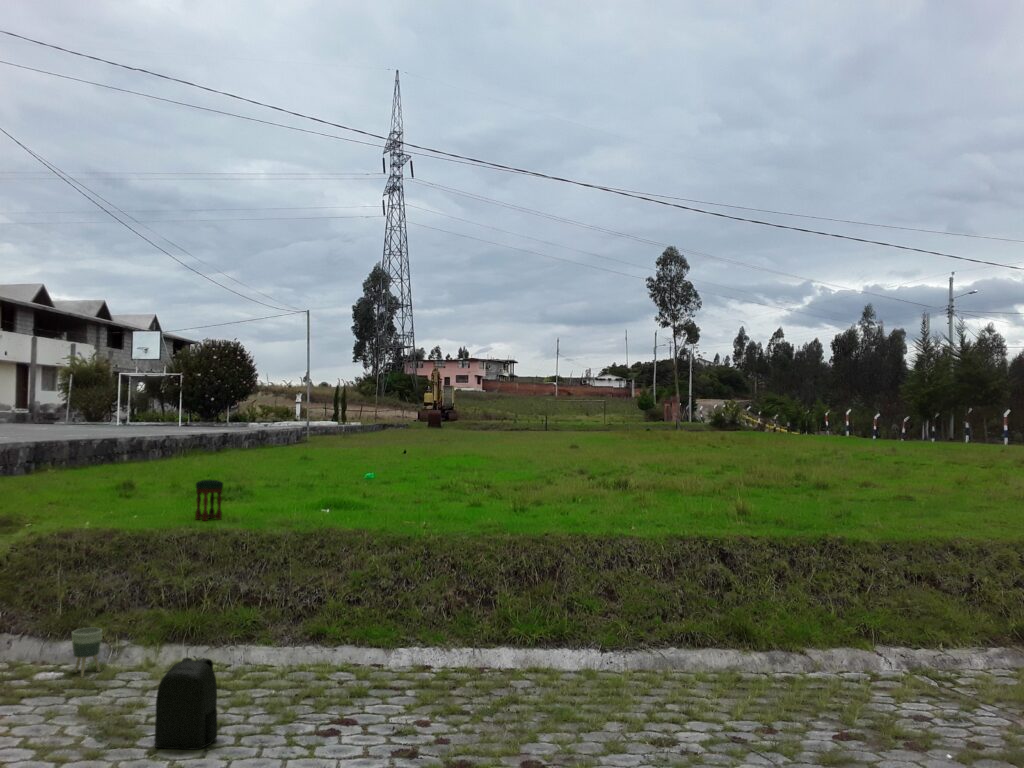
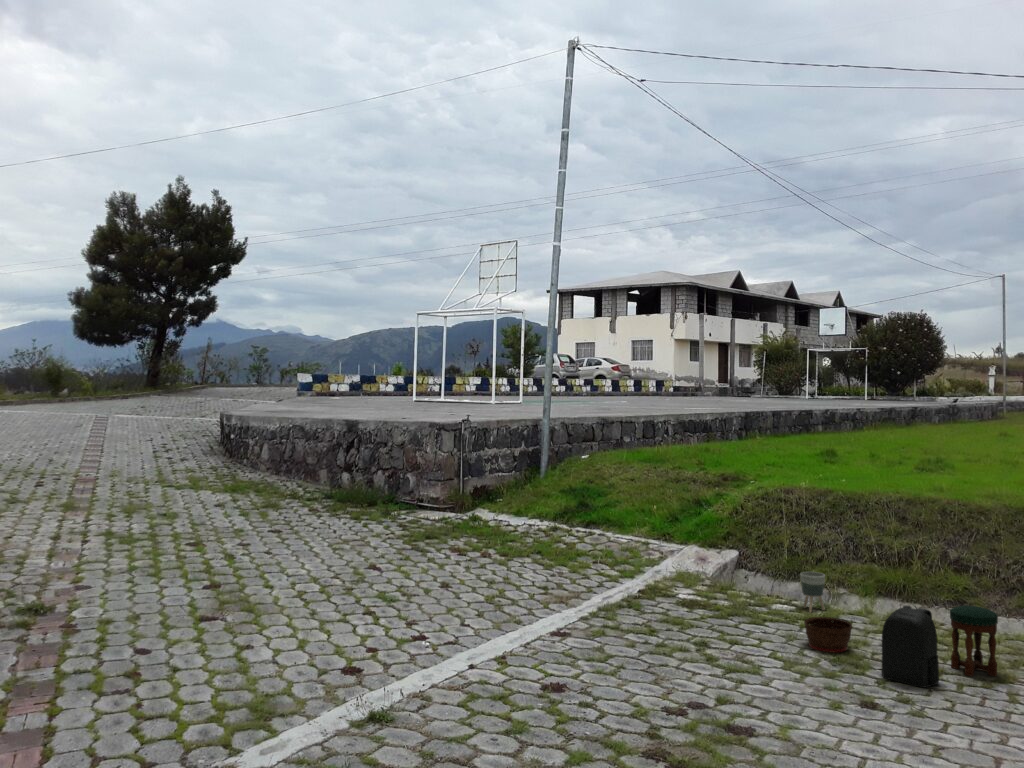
stool: present [195,480,223,521] -> present [950,606,998,677]
basket: none [66,683,126,728] -> present [804,617,852,653]

